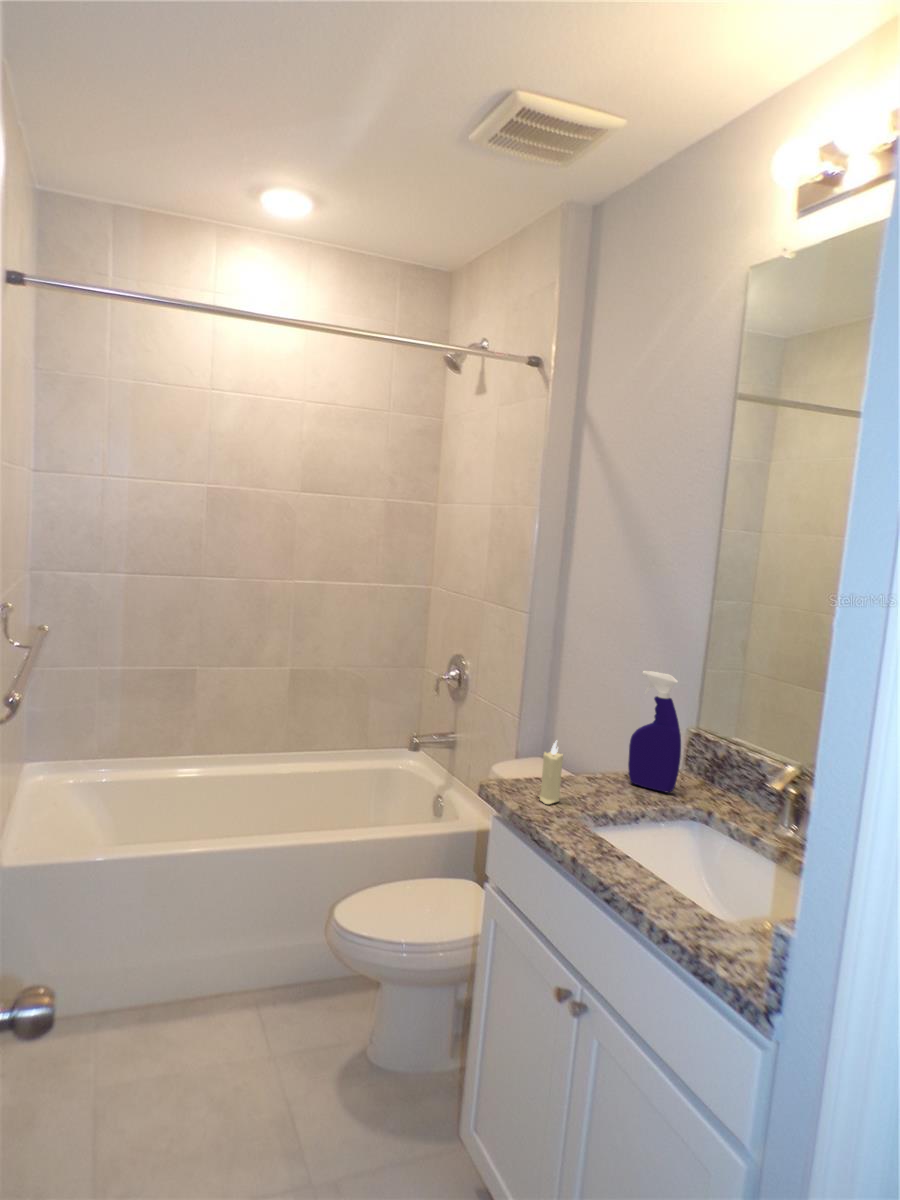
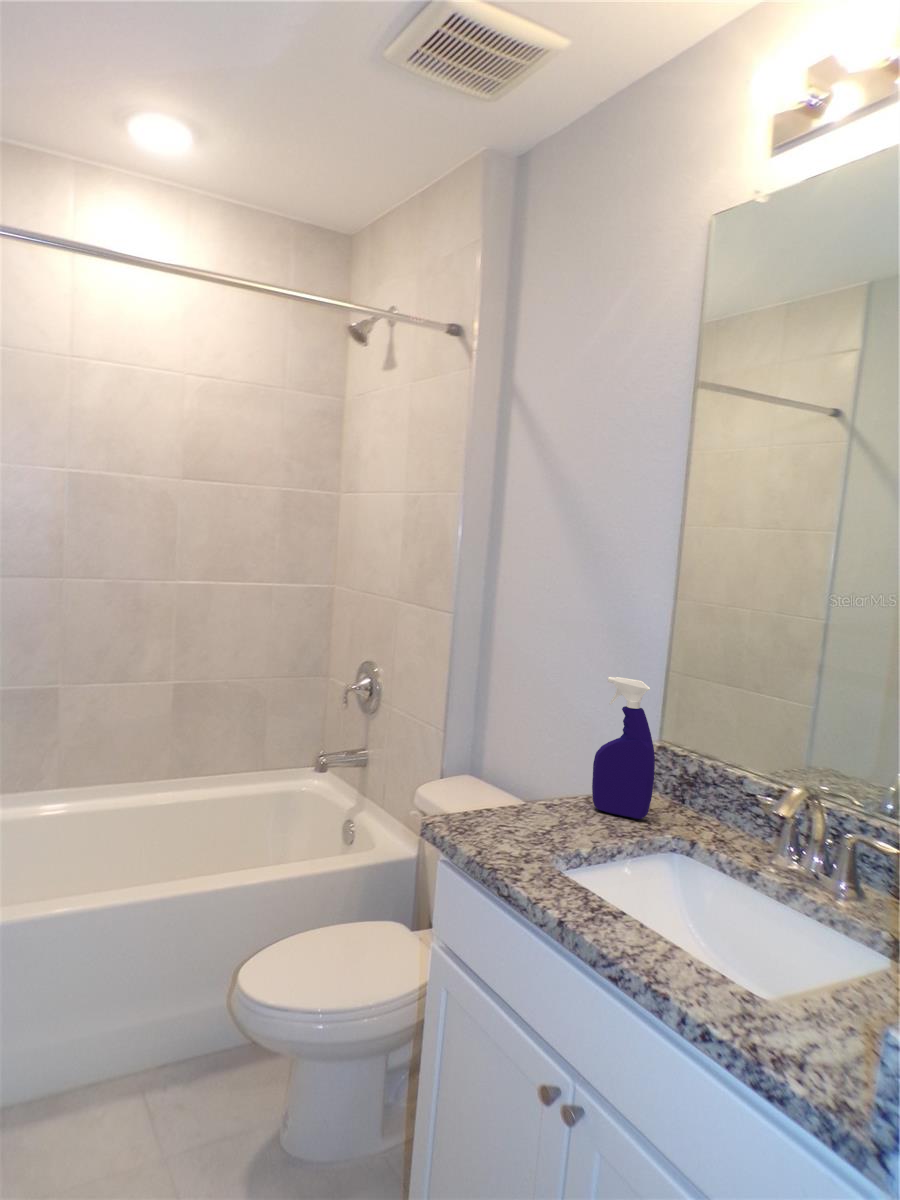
candle: present [539,741,563,804] -> none [496,765,527,845]

